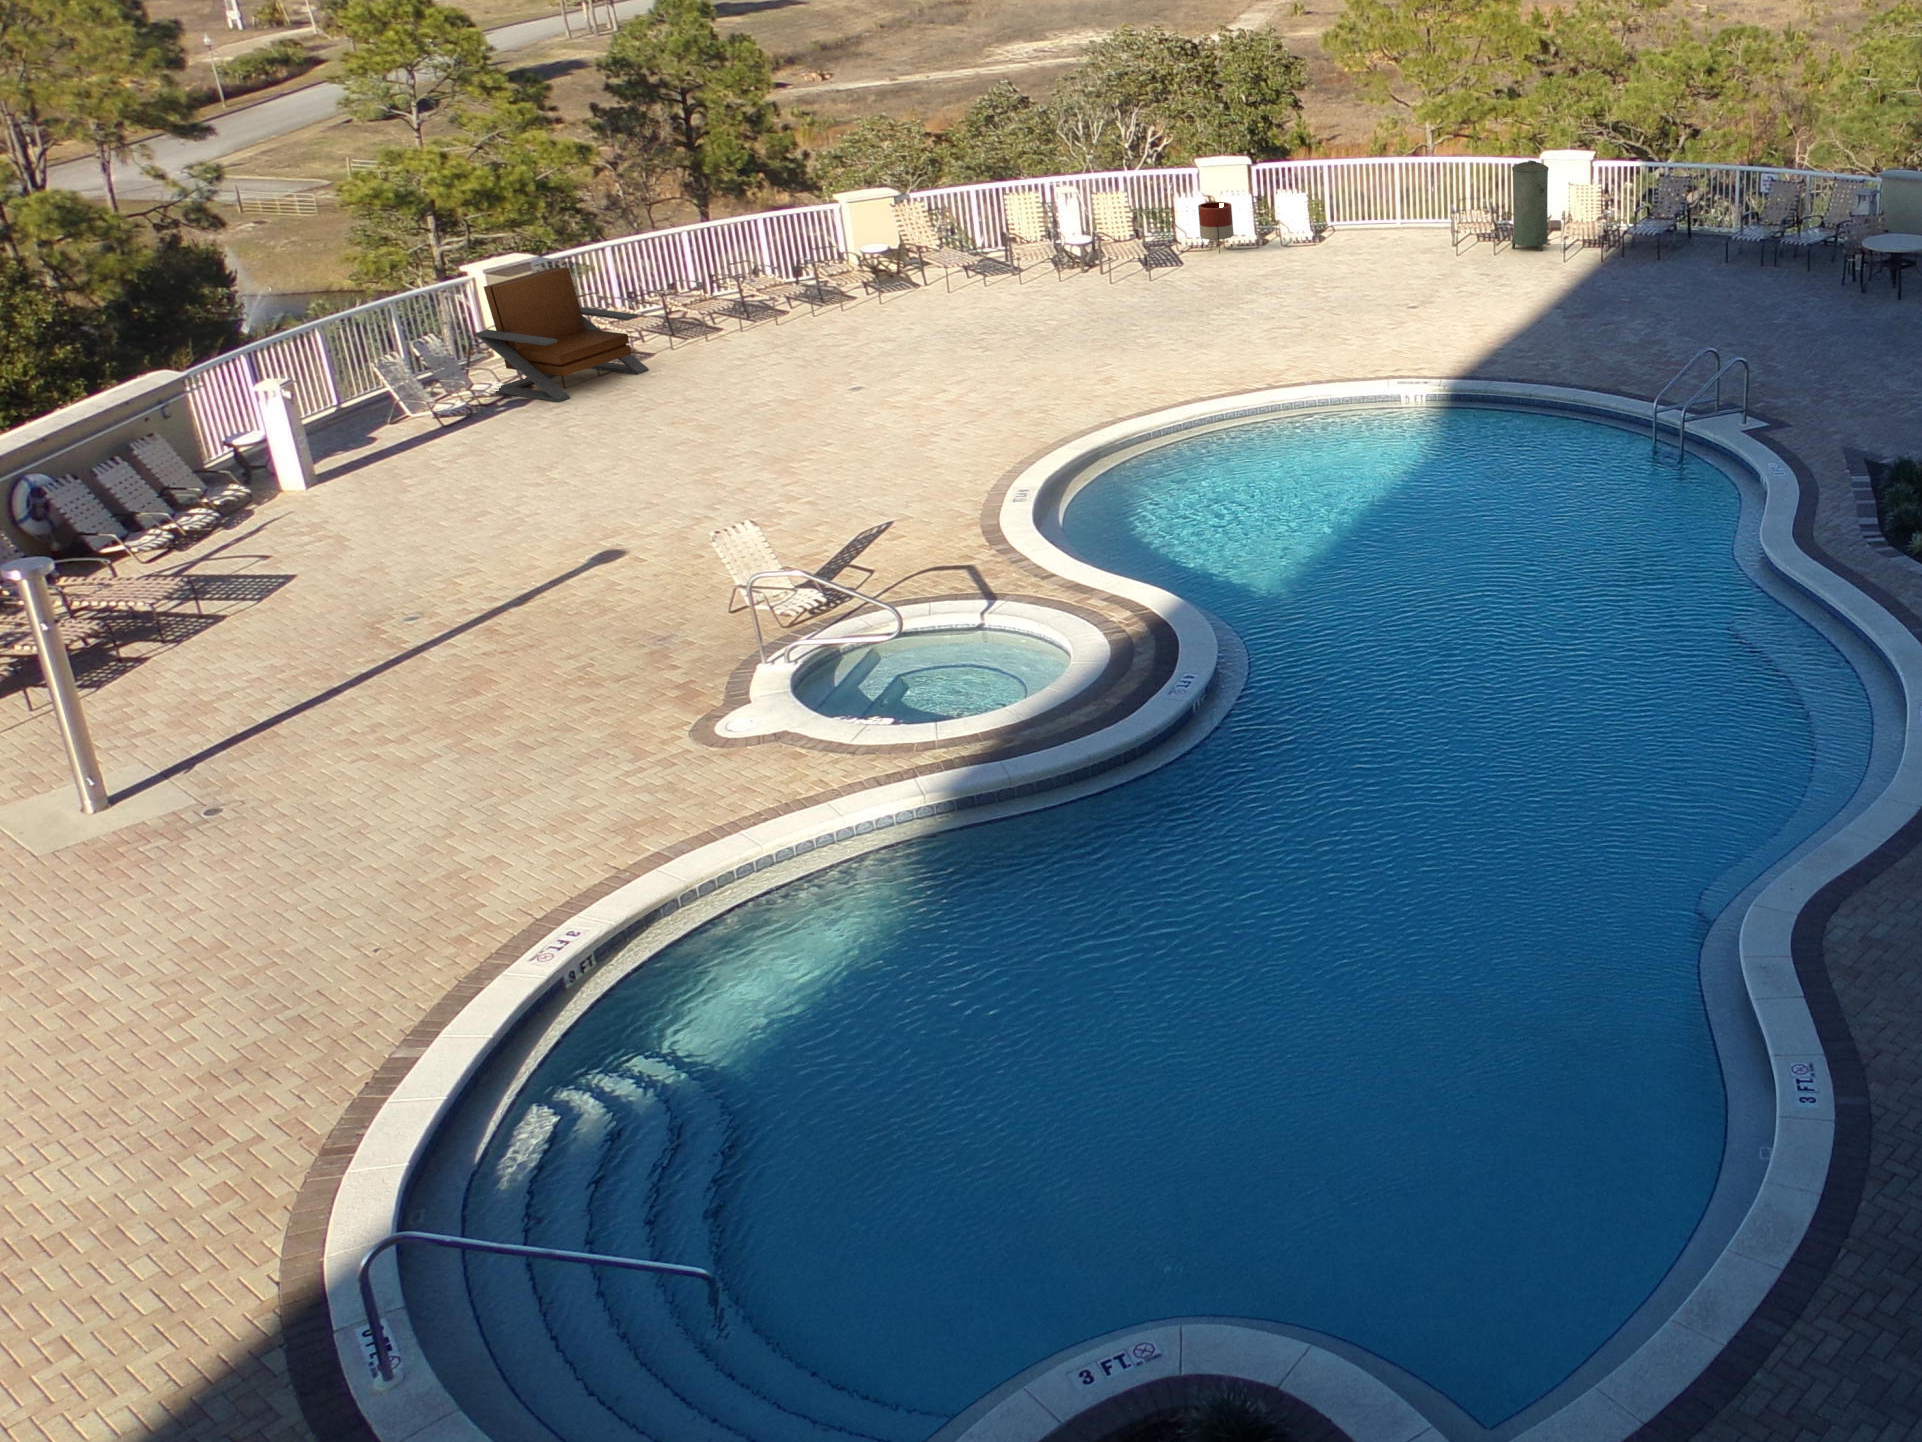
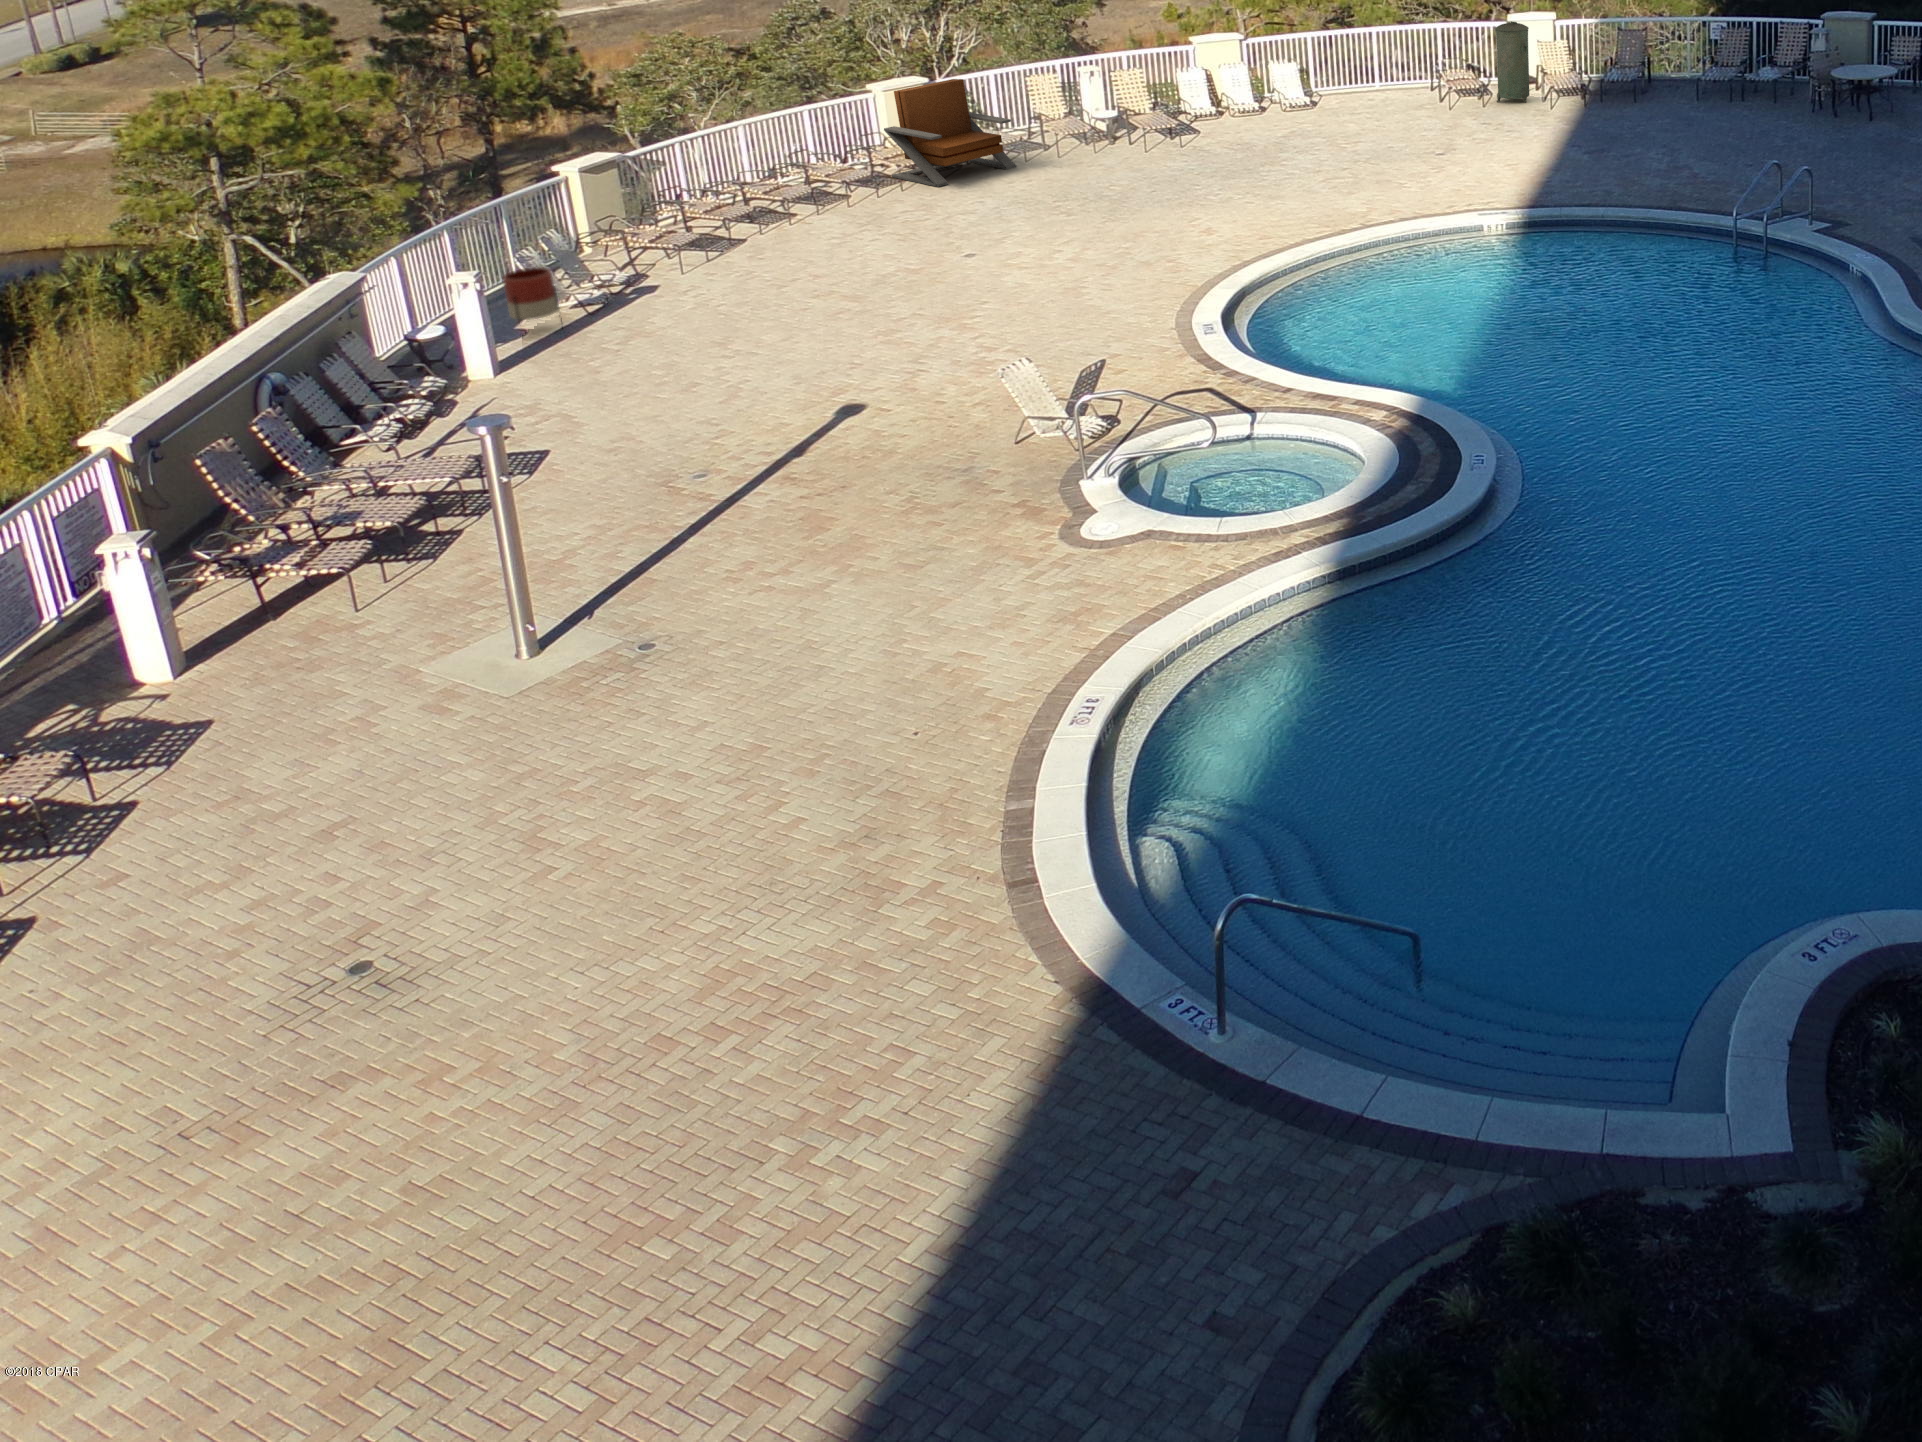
planter: present [1198,202,1234,253] -> present [503,267,562,322]
lounge chair: present [475,268,649,402] -> present [884,79,1016,187]

